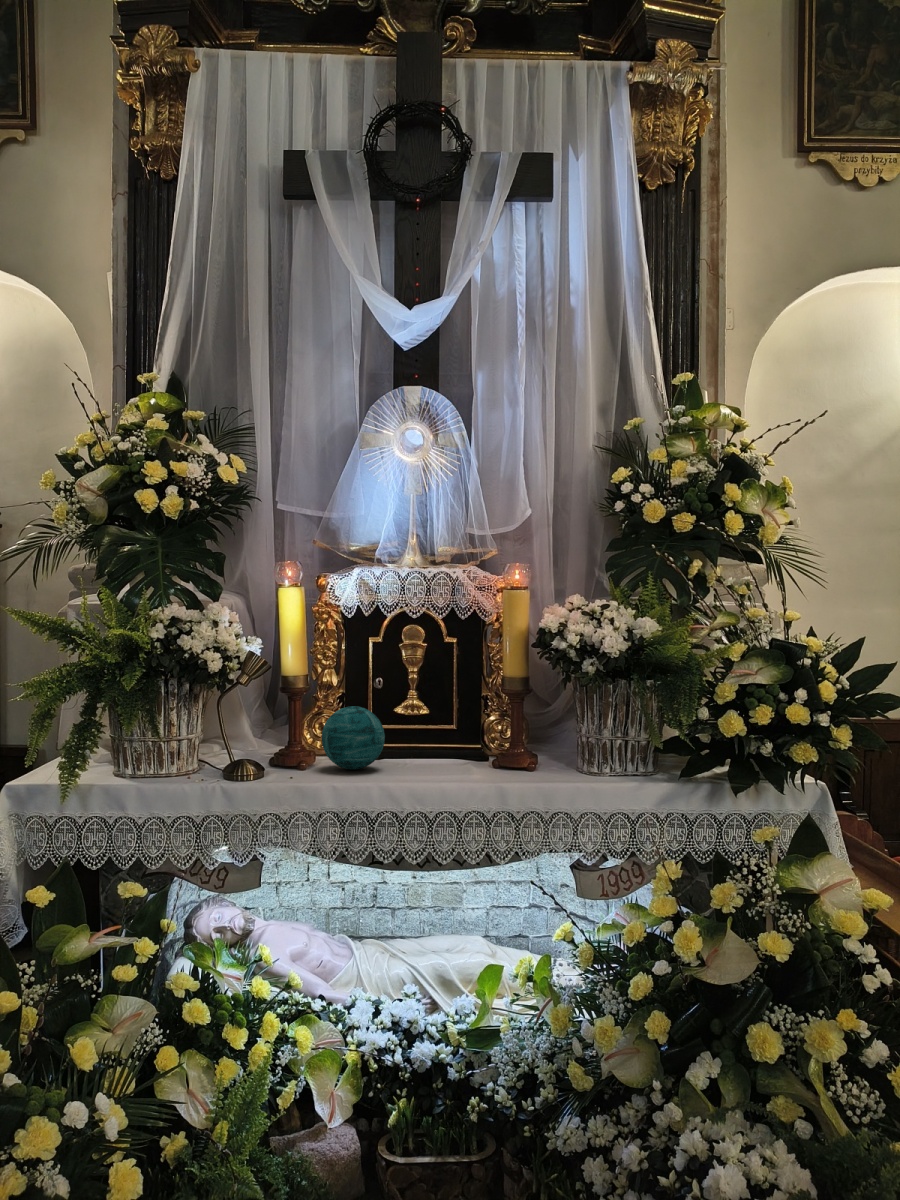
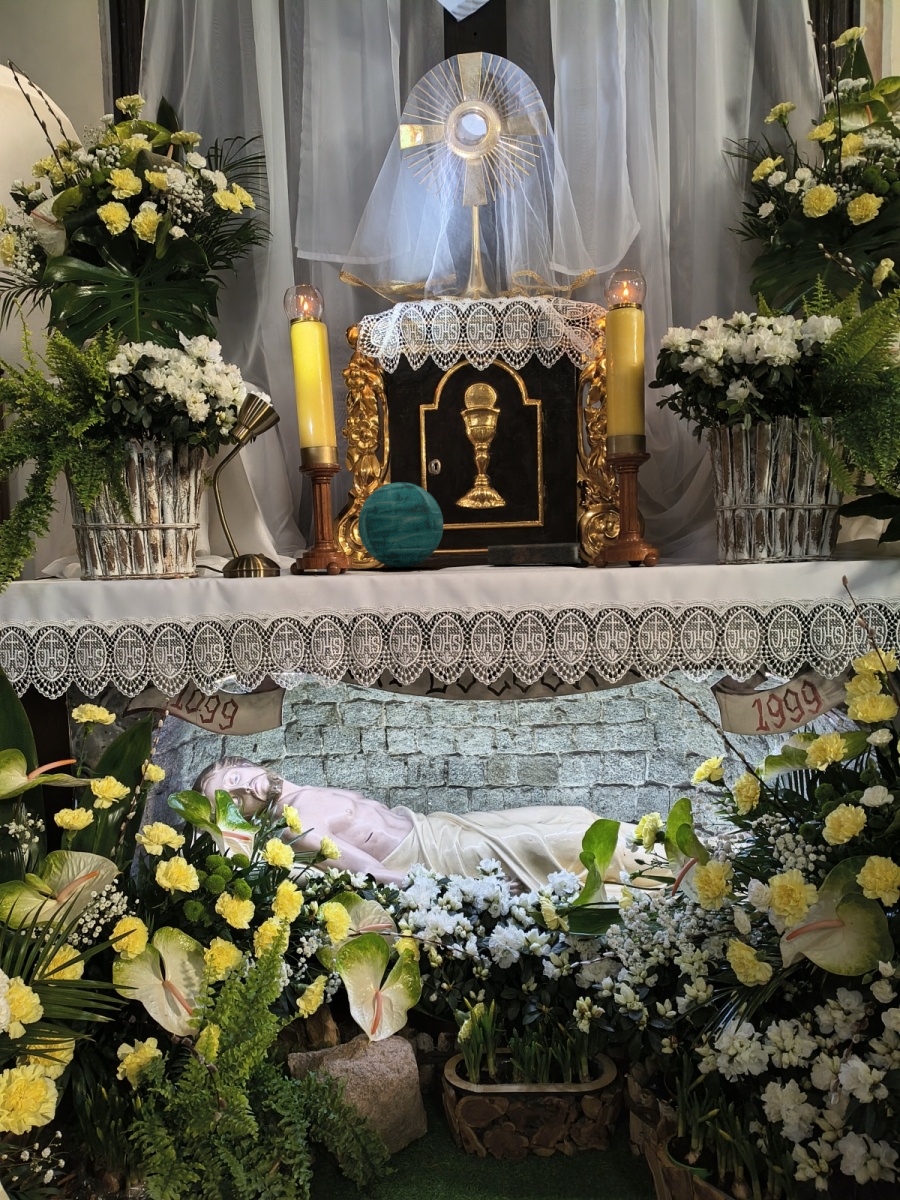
hardback book: none [417,749,486,769] -> present [488,543,580,565]

